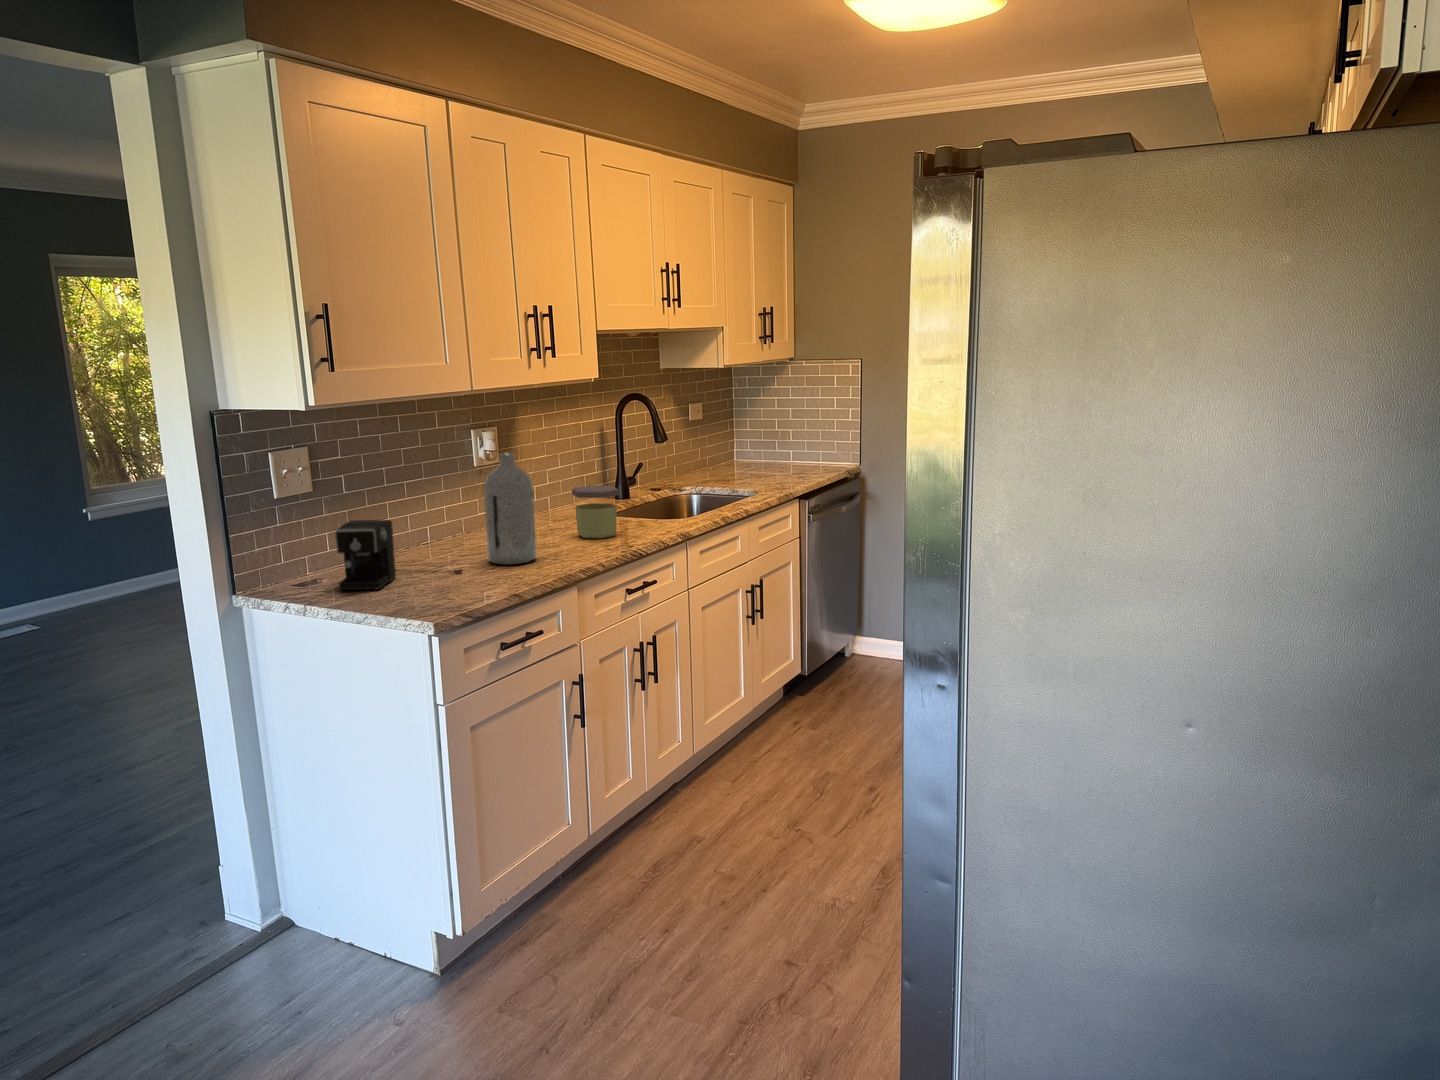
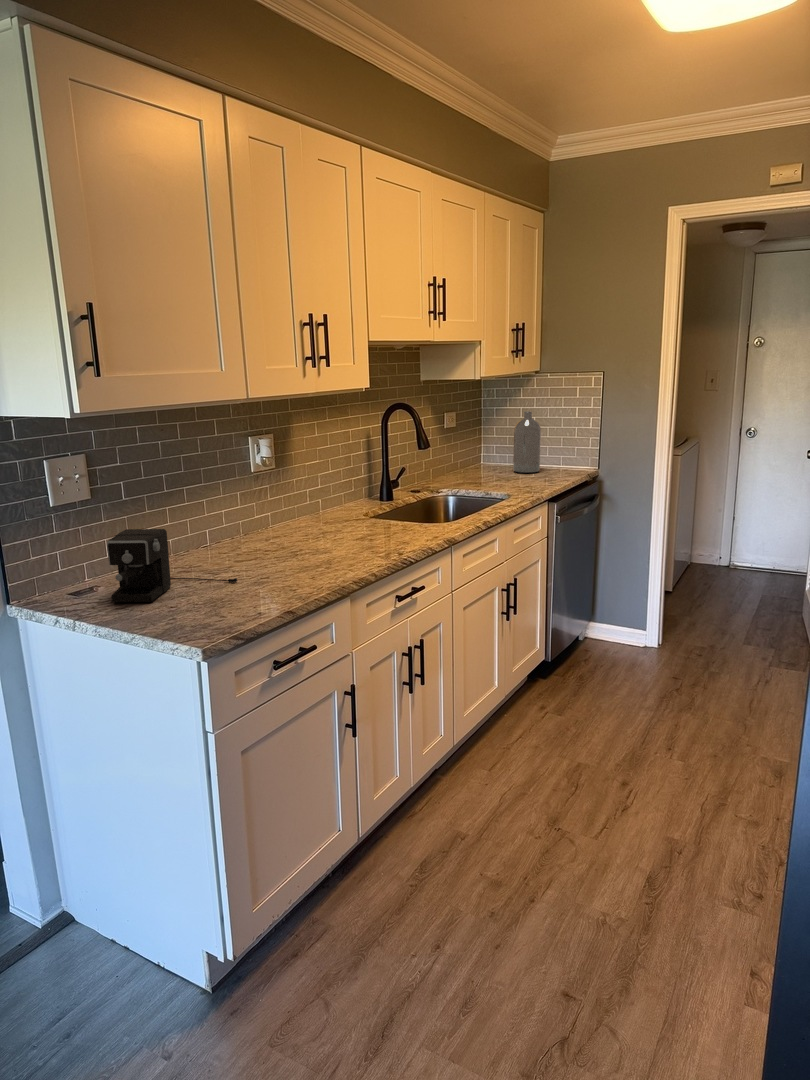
bottle: present [484,453,536,565] -> present [513,411,541,473]
jar: present [572,485,619,538] -> none [344,491,390,543]

